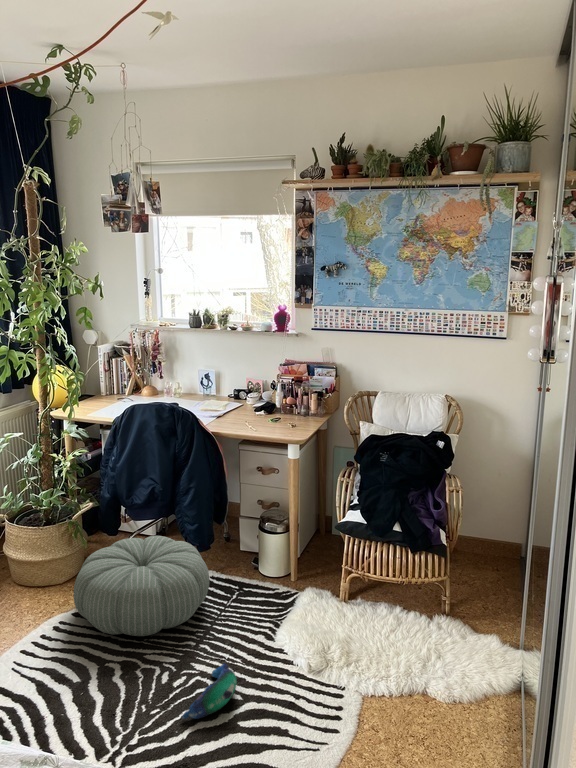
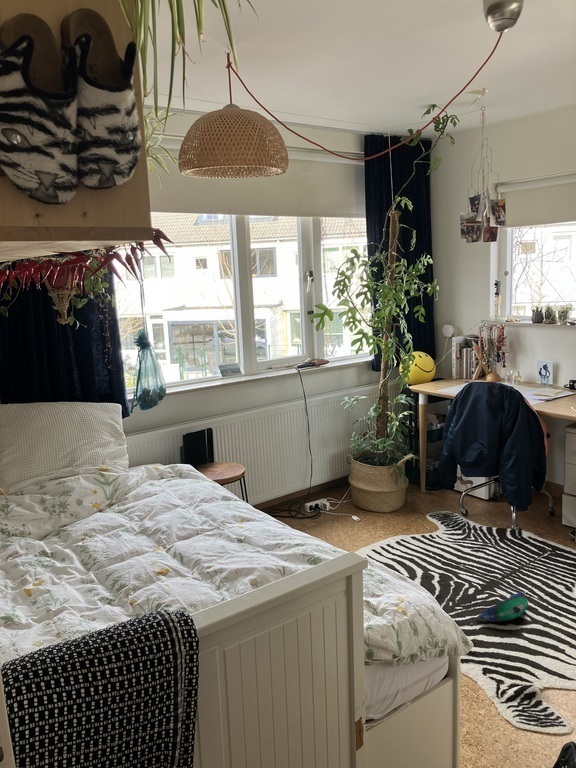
pouf: present [74,536,210,636] -> none [412,490,522,562]

